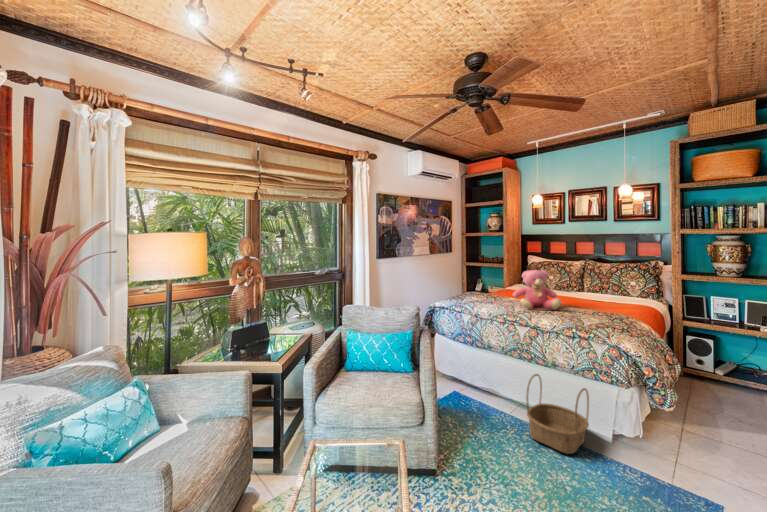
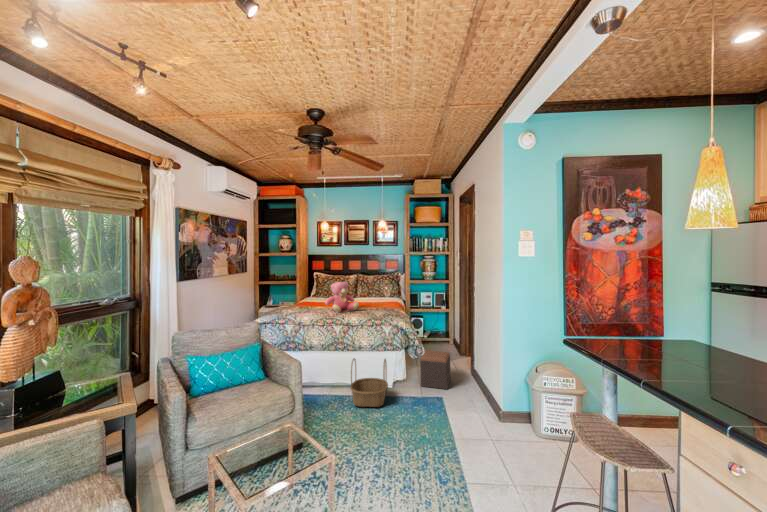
footstool: none [663,397,744,480] -> present [420,351,451,389]

